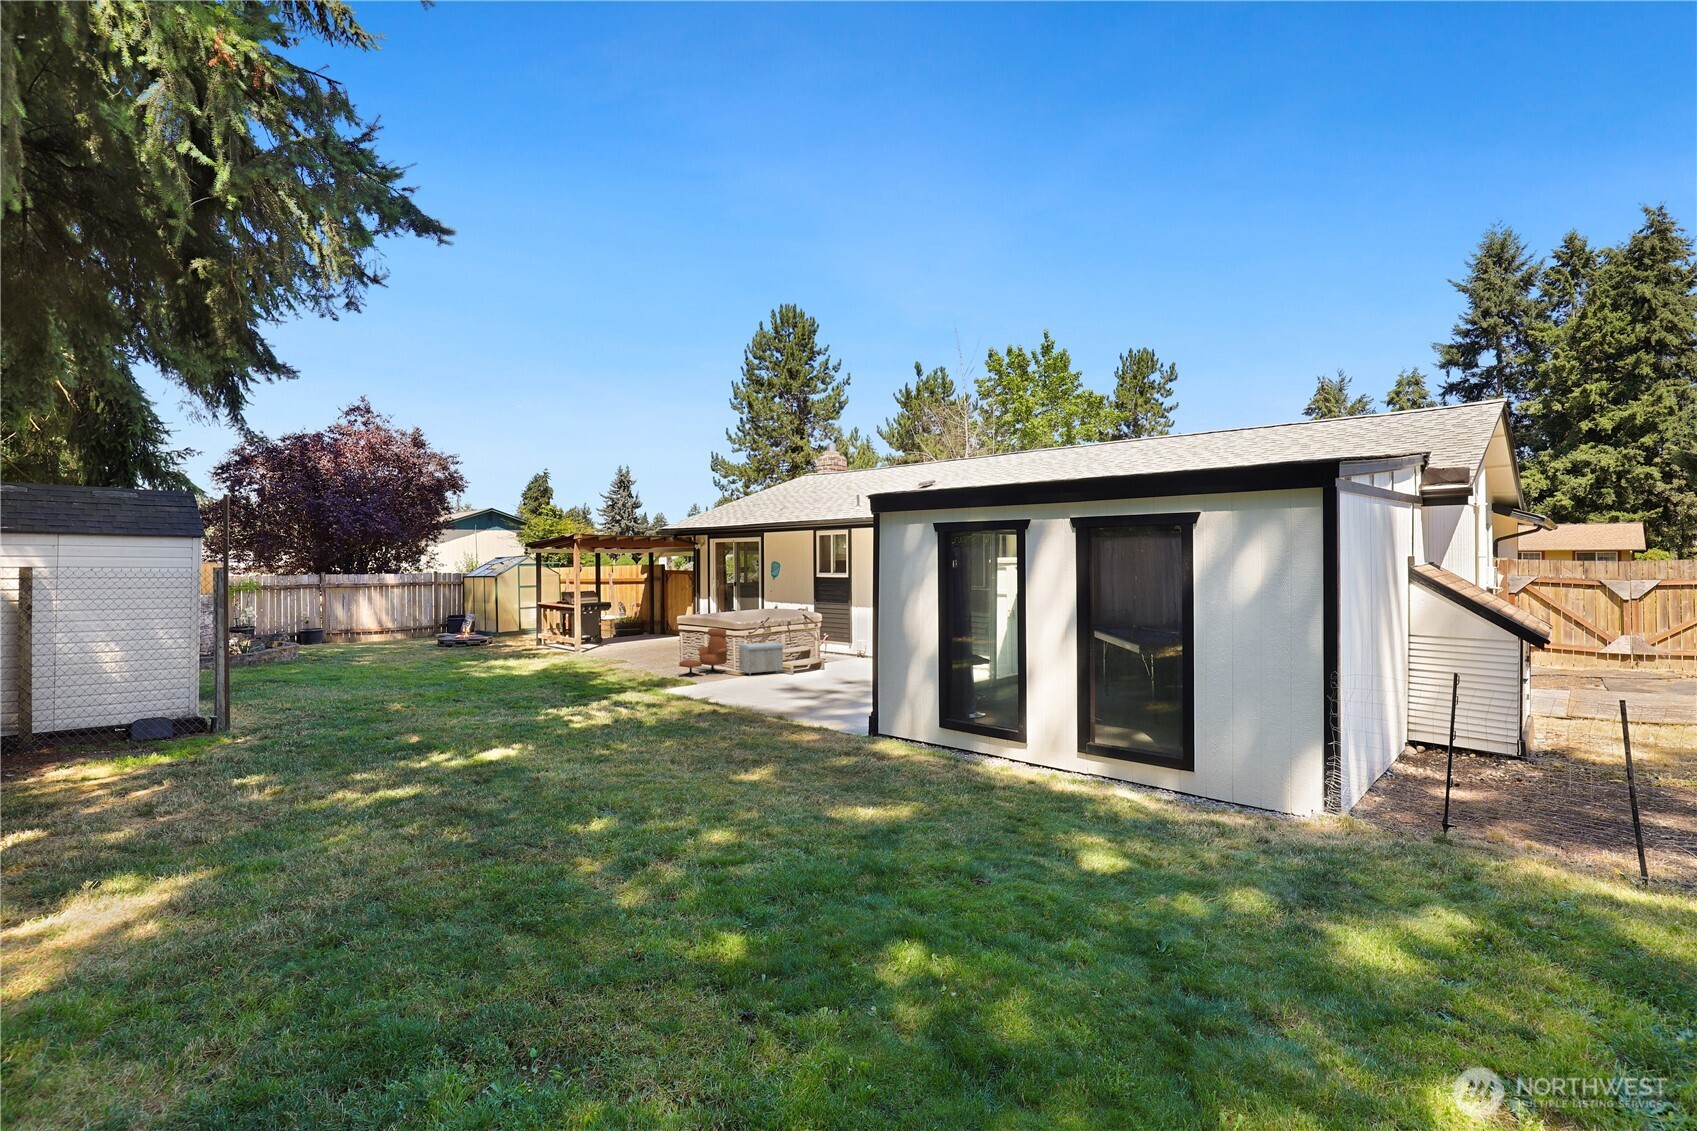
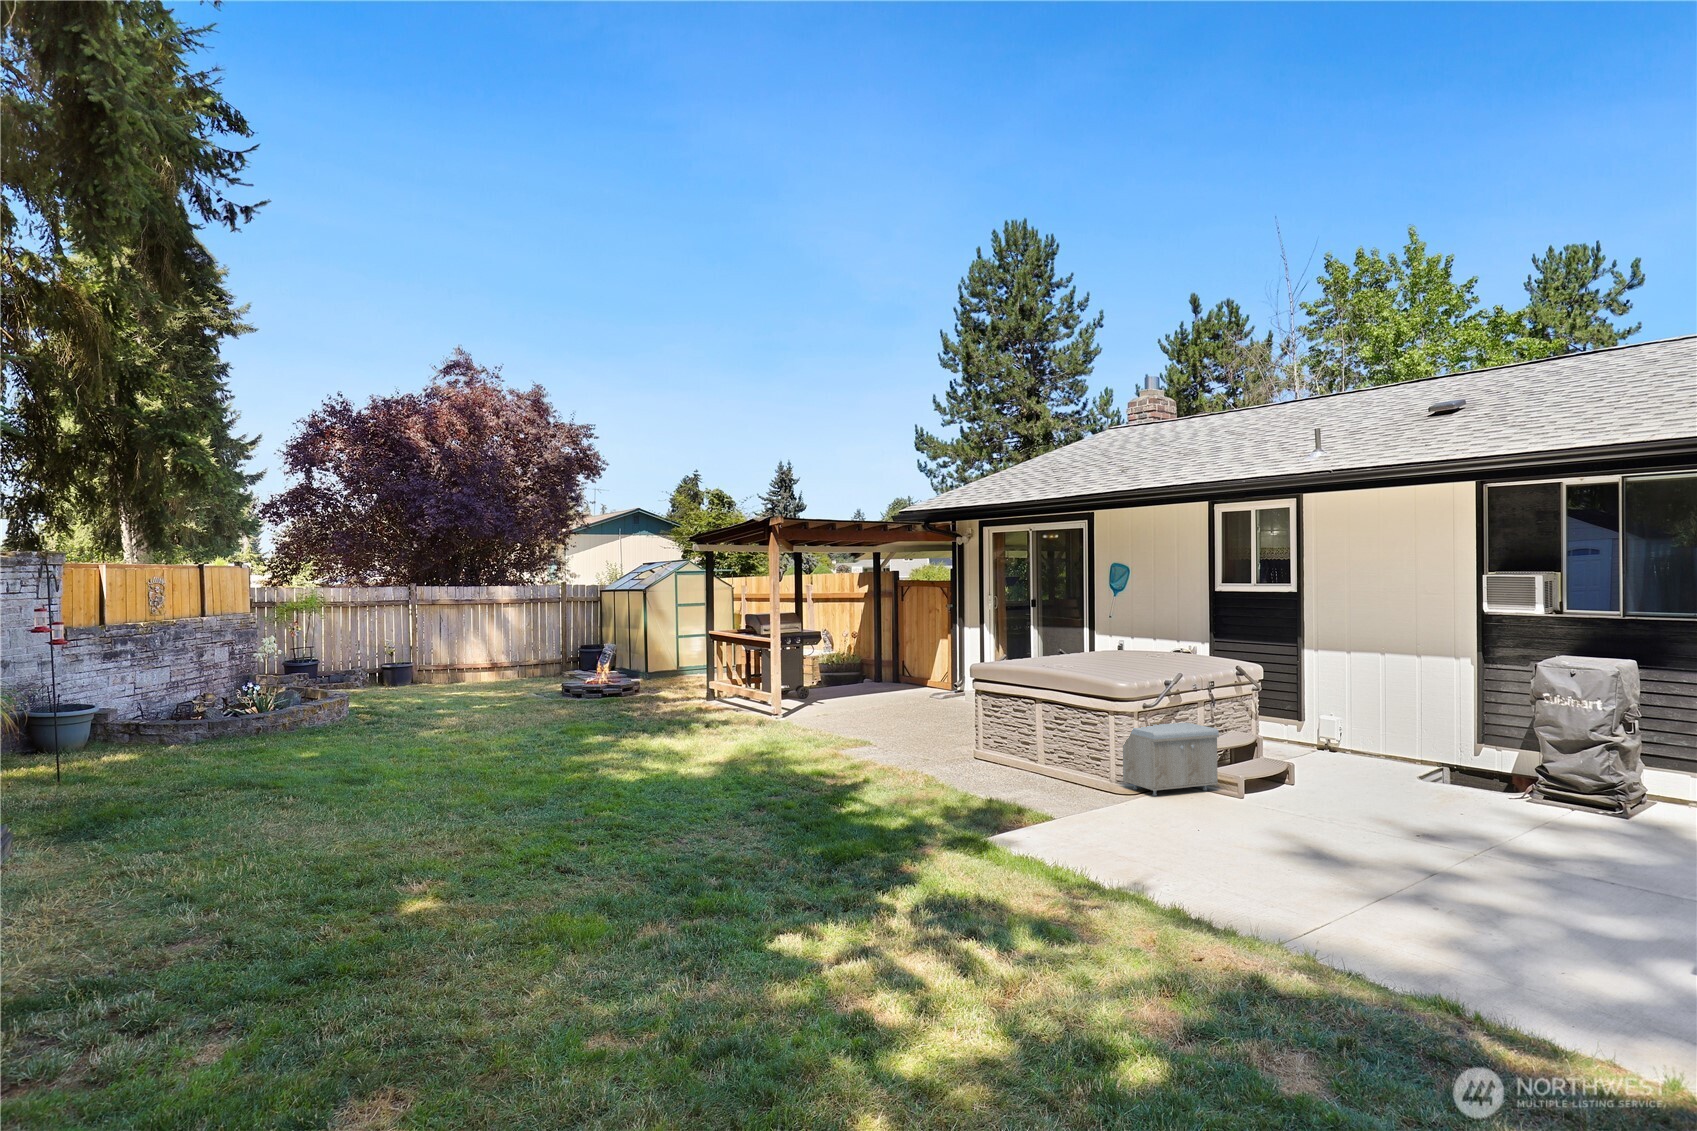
lounge chair: present [679,628,729,677] -> none [1003,691,1101,795]

